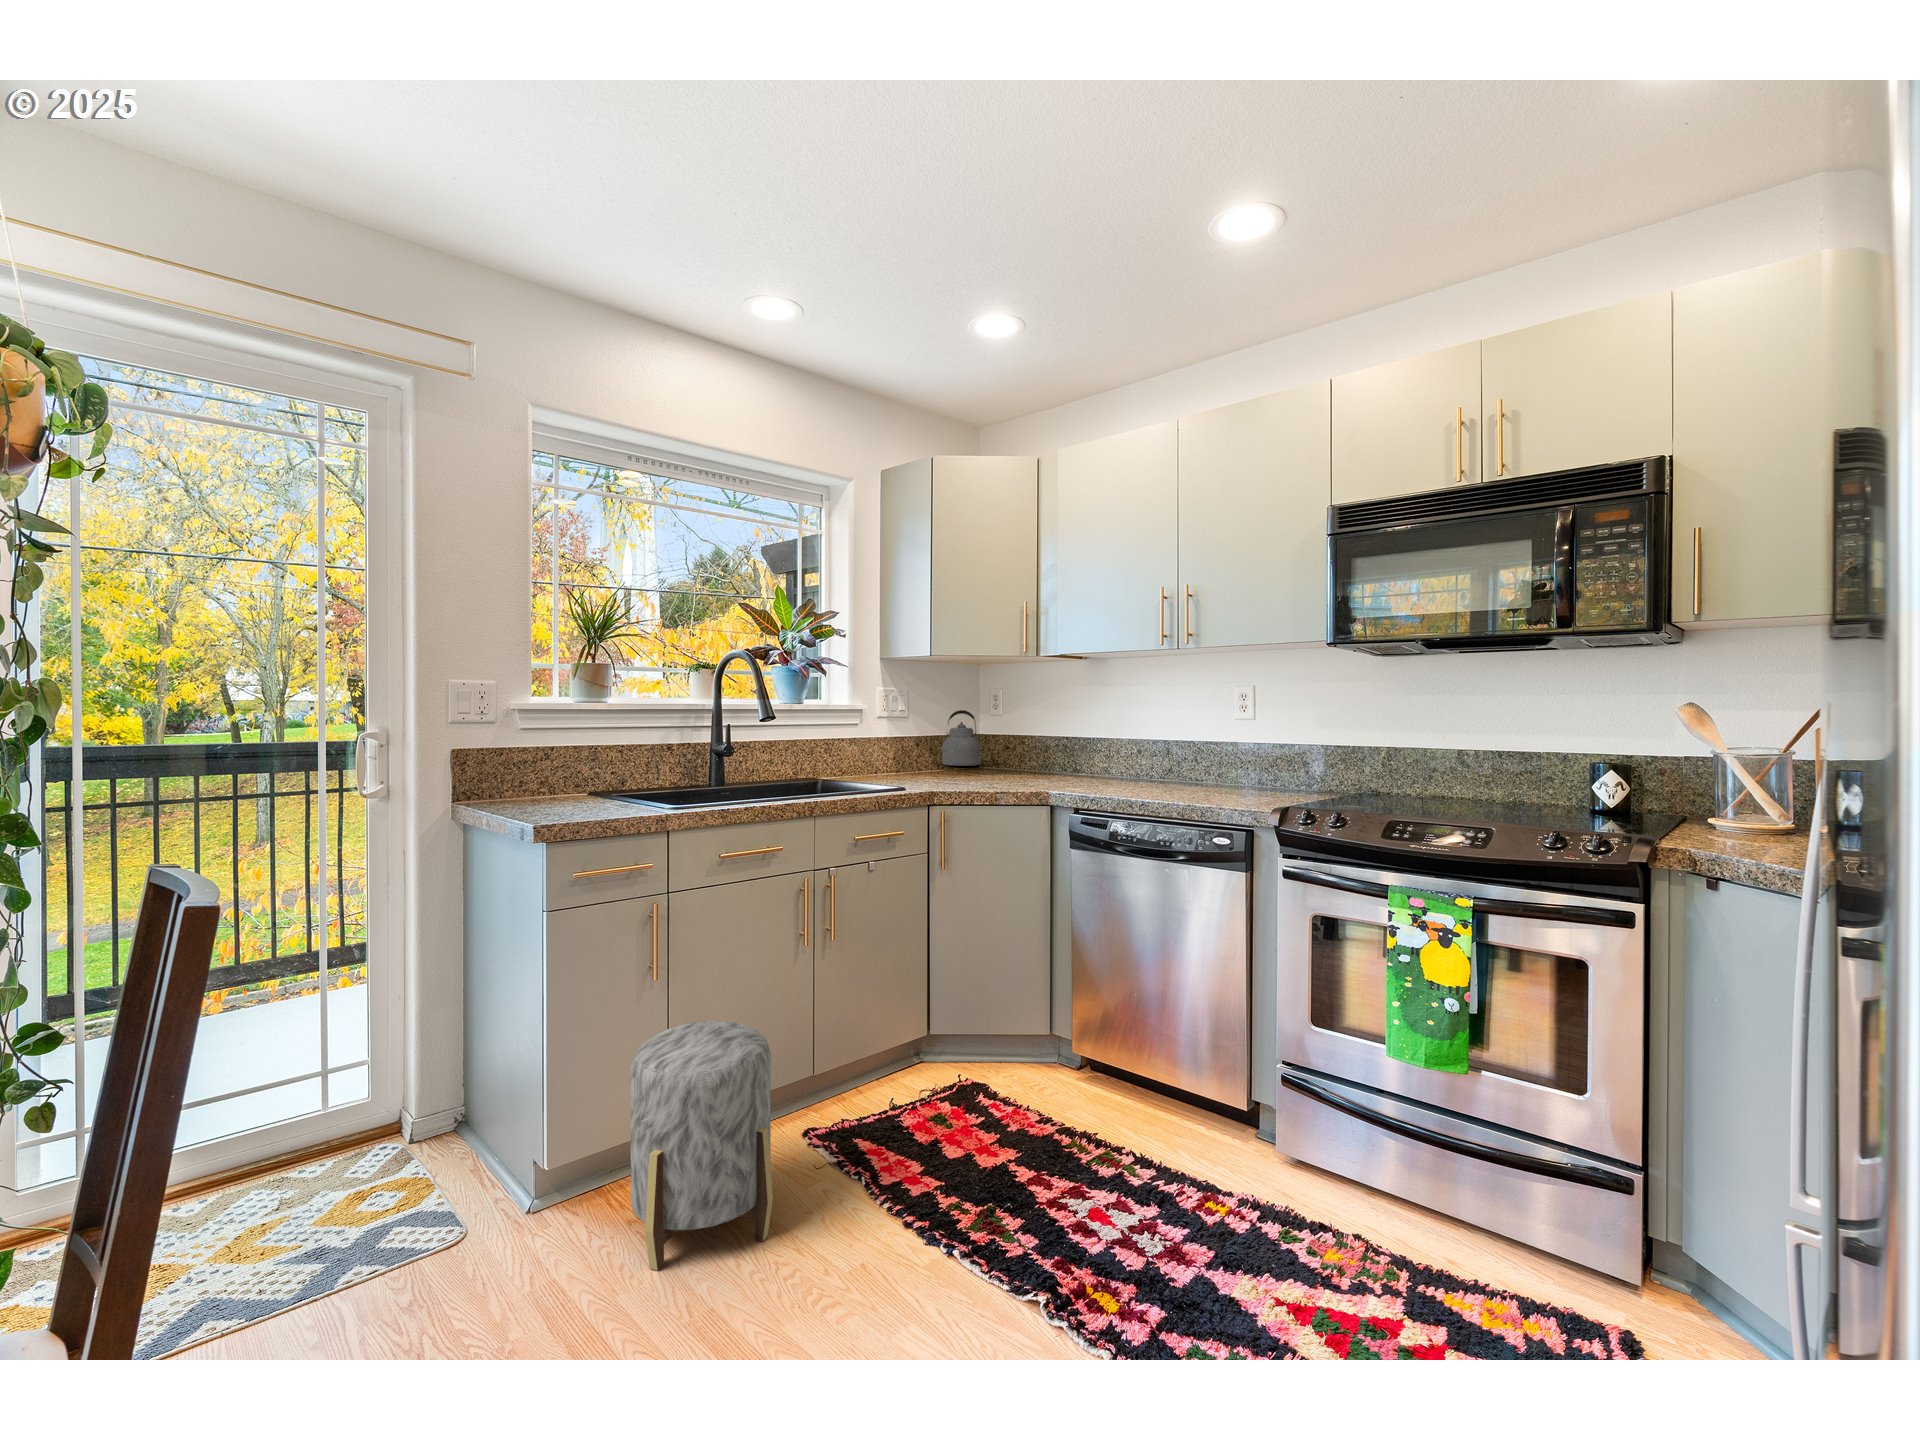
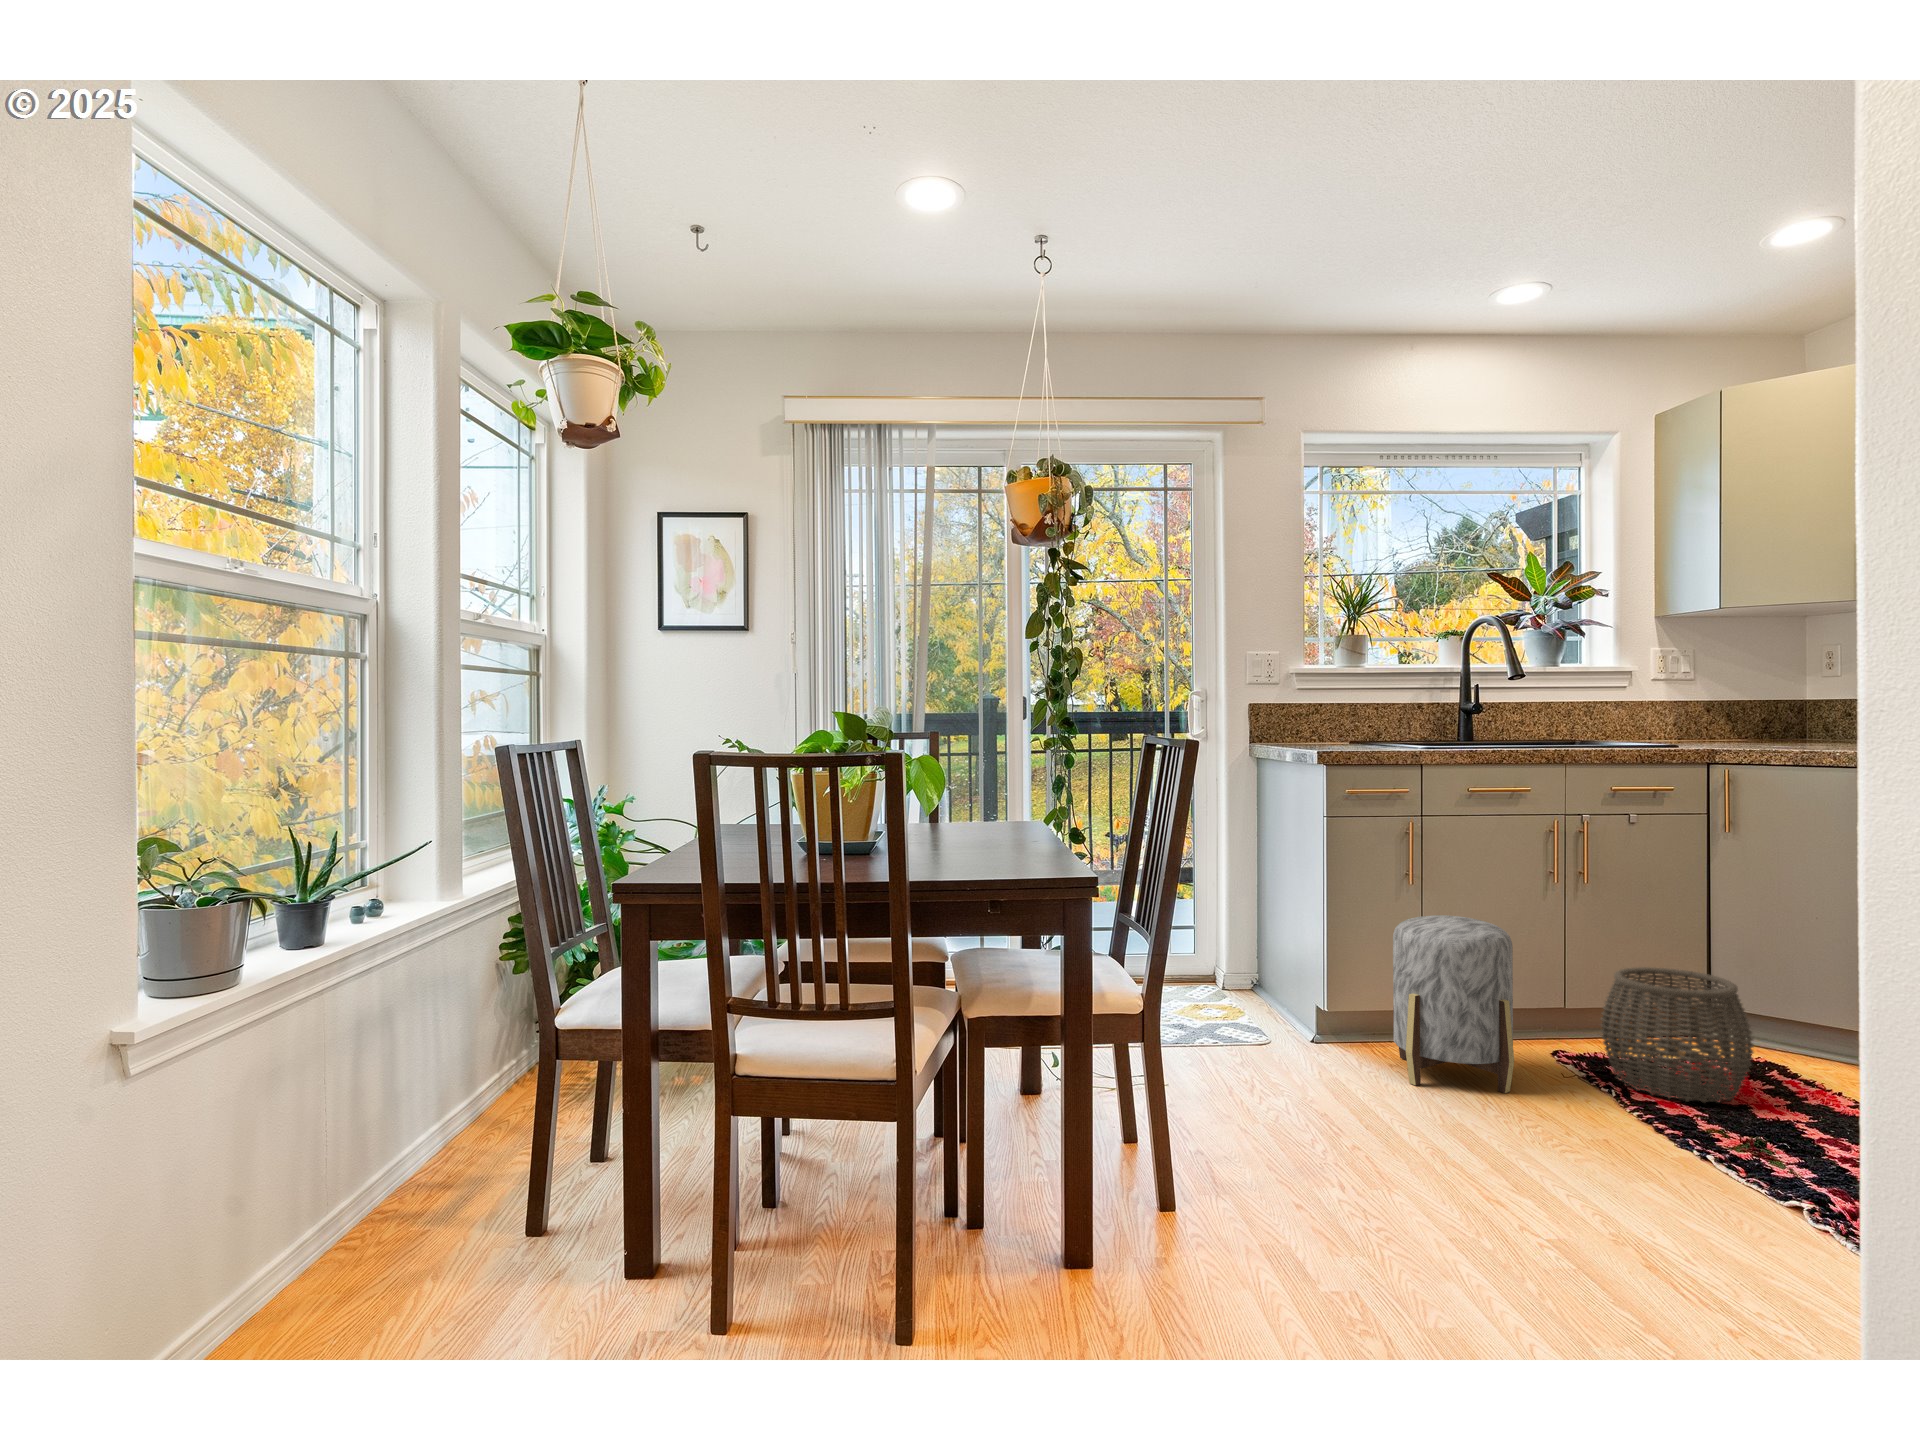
kettle: present [941,710,981,766] -> none [1720,672,1804,736]
woven basket: none [853,1026,984,1183] -> present [1600,967,1754,1103]

